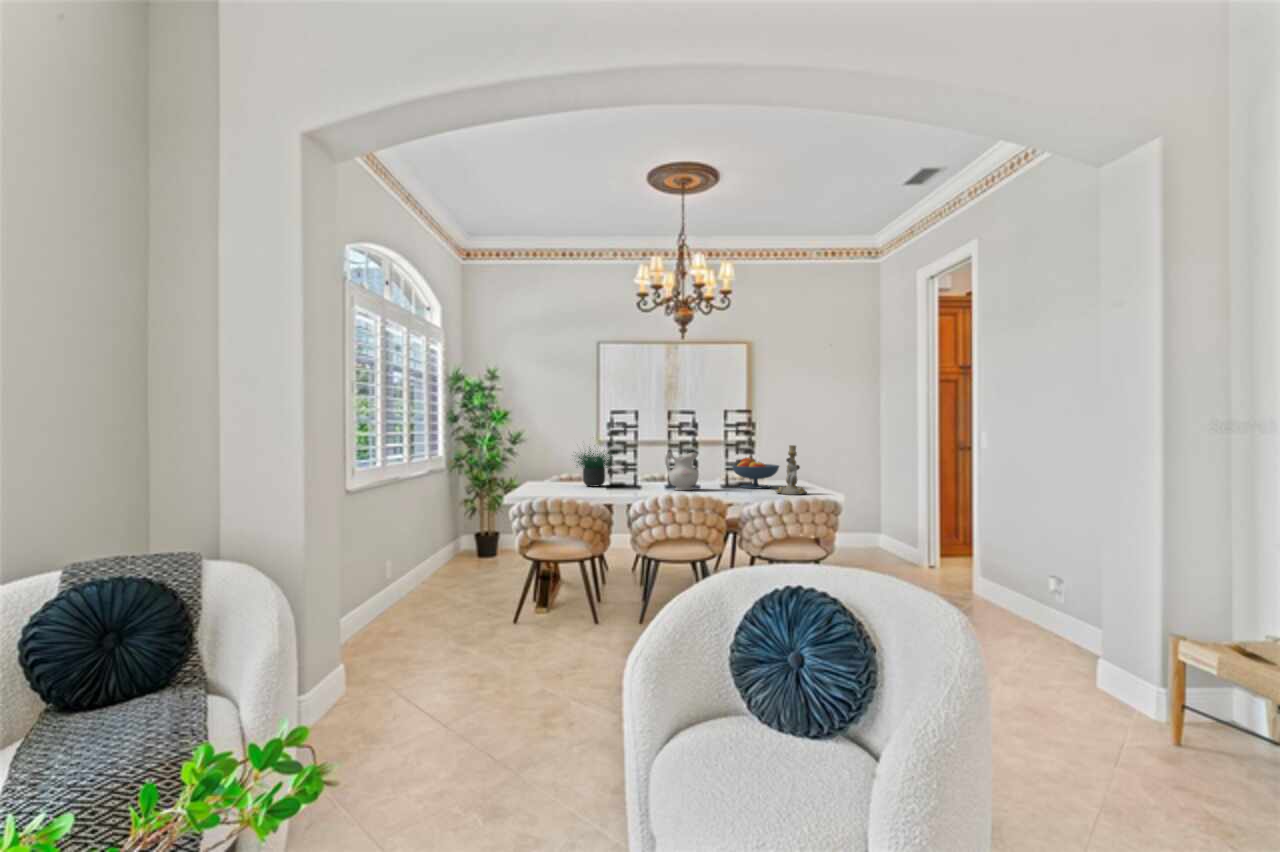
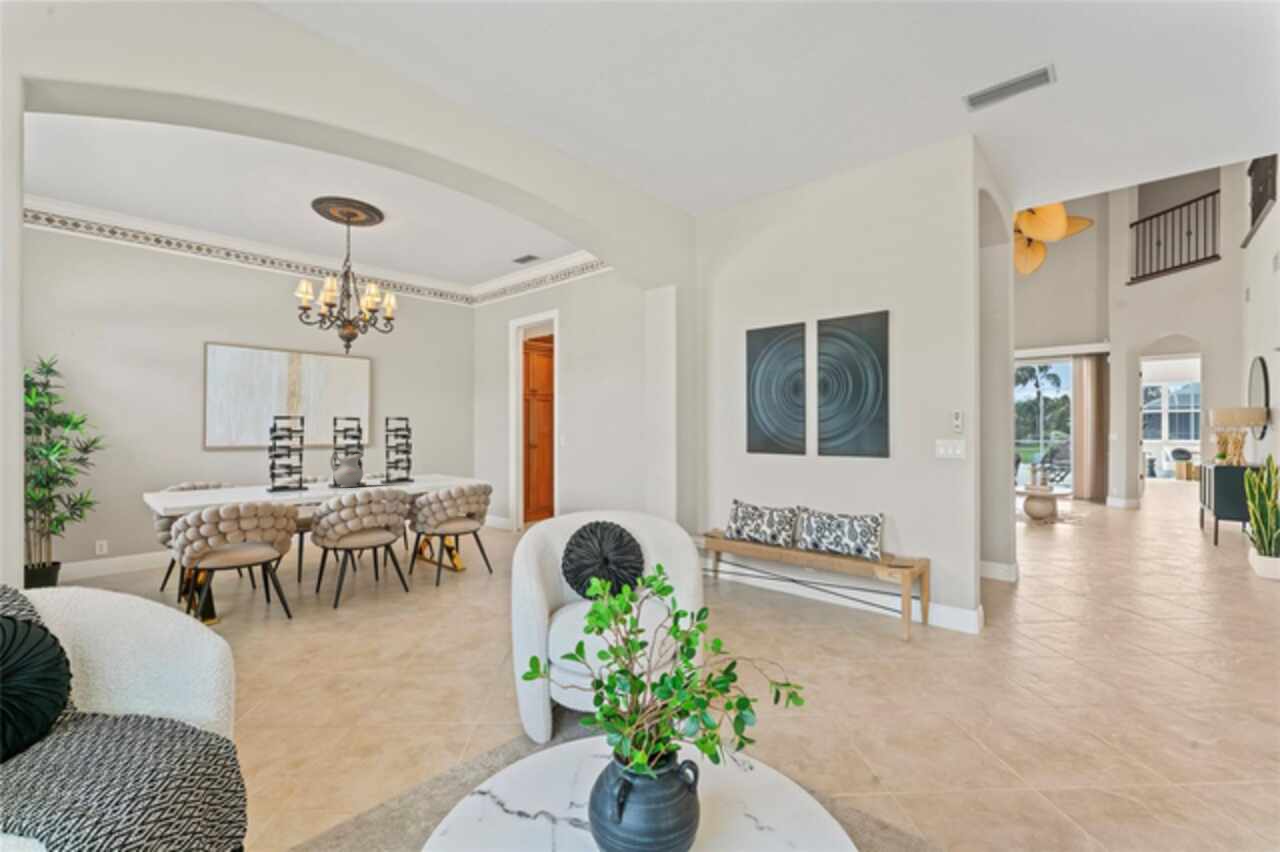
candlestick: present [775,445,807,495] -> none [432,446,459,485]
potted plant: present [577,450,610,487] -> none [221,439,285,489]
fruit bowl: present [732,457,779,489] -> none [395,457,437,483]

